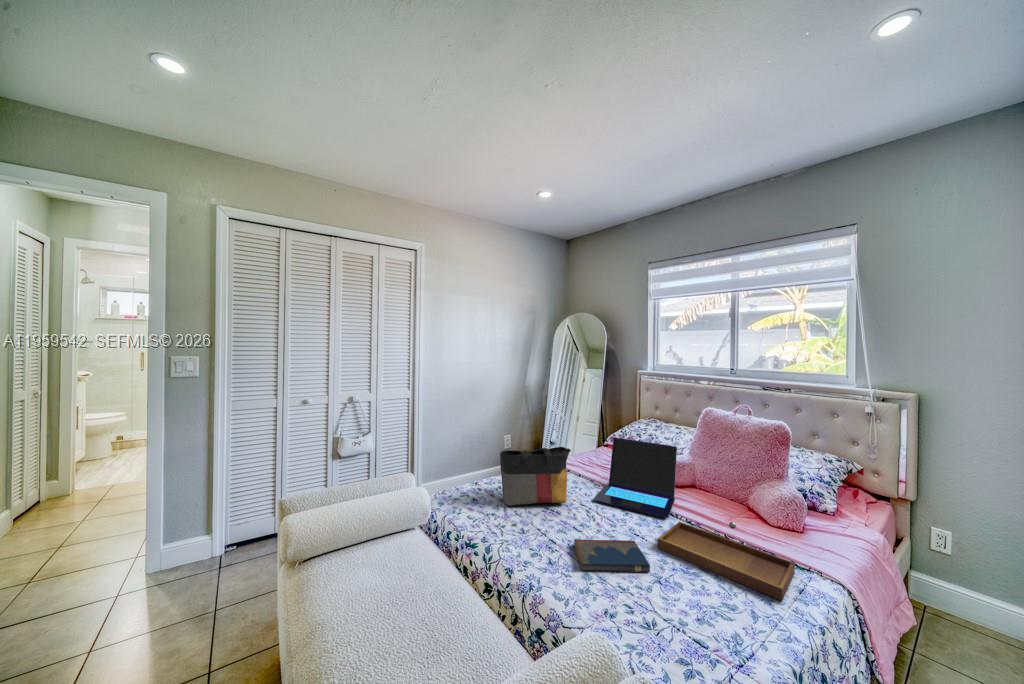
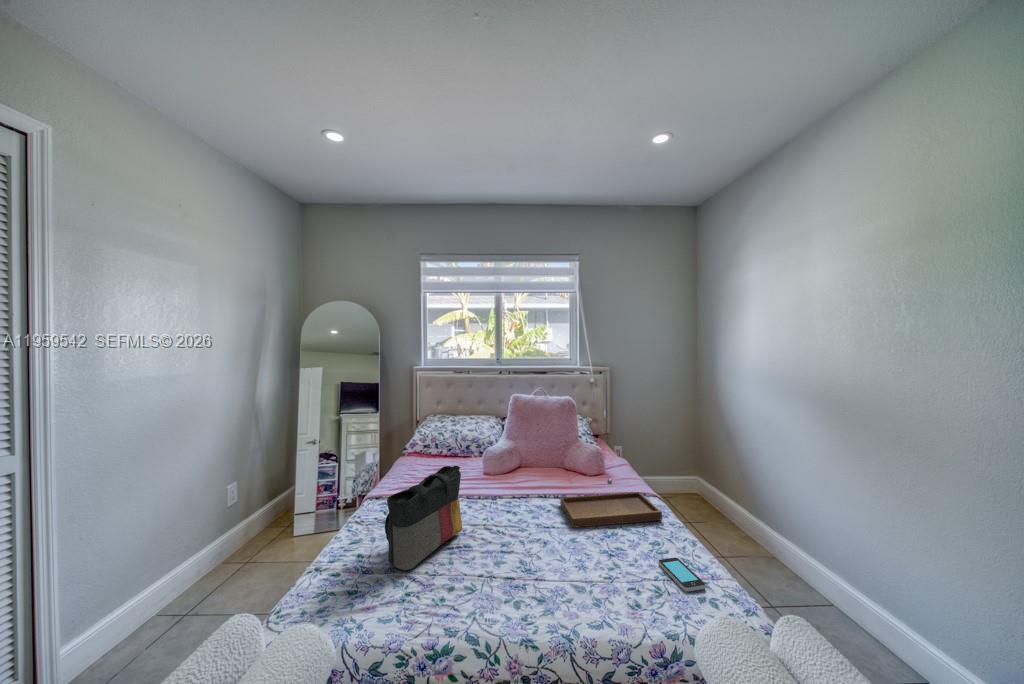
laptop: present [594,437,677,518] -> none [458,434,545,514]
hardcover book: present [574,540,650,572] -> none [529,531,600,586]
smartphone: none [675,612,719,660] -> present [659,558,705,592]

